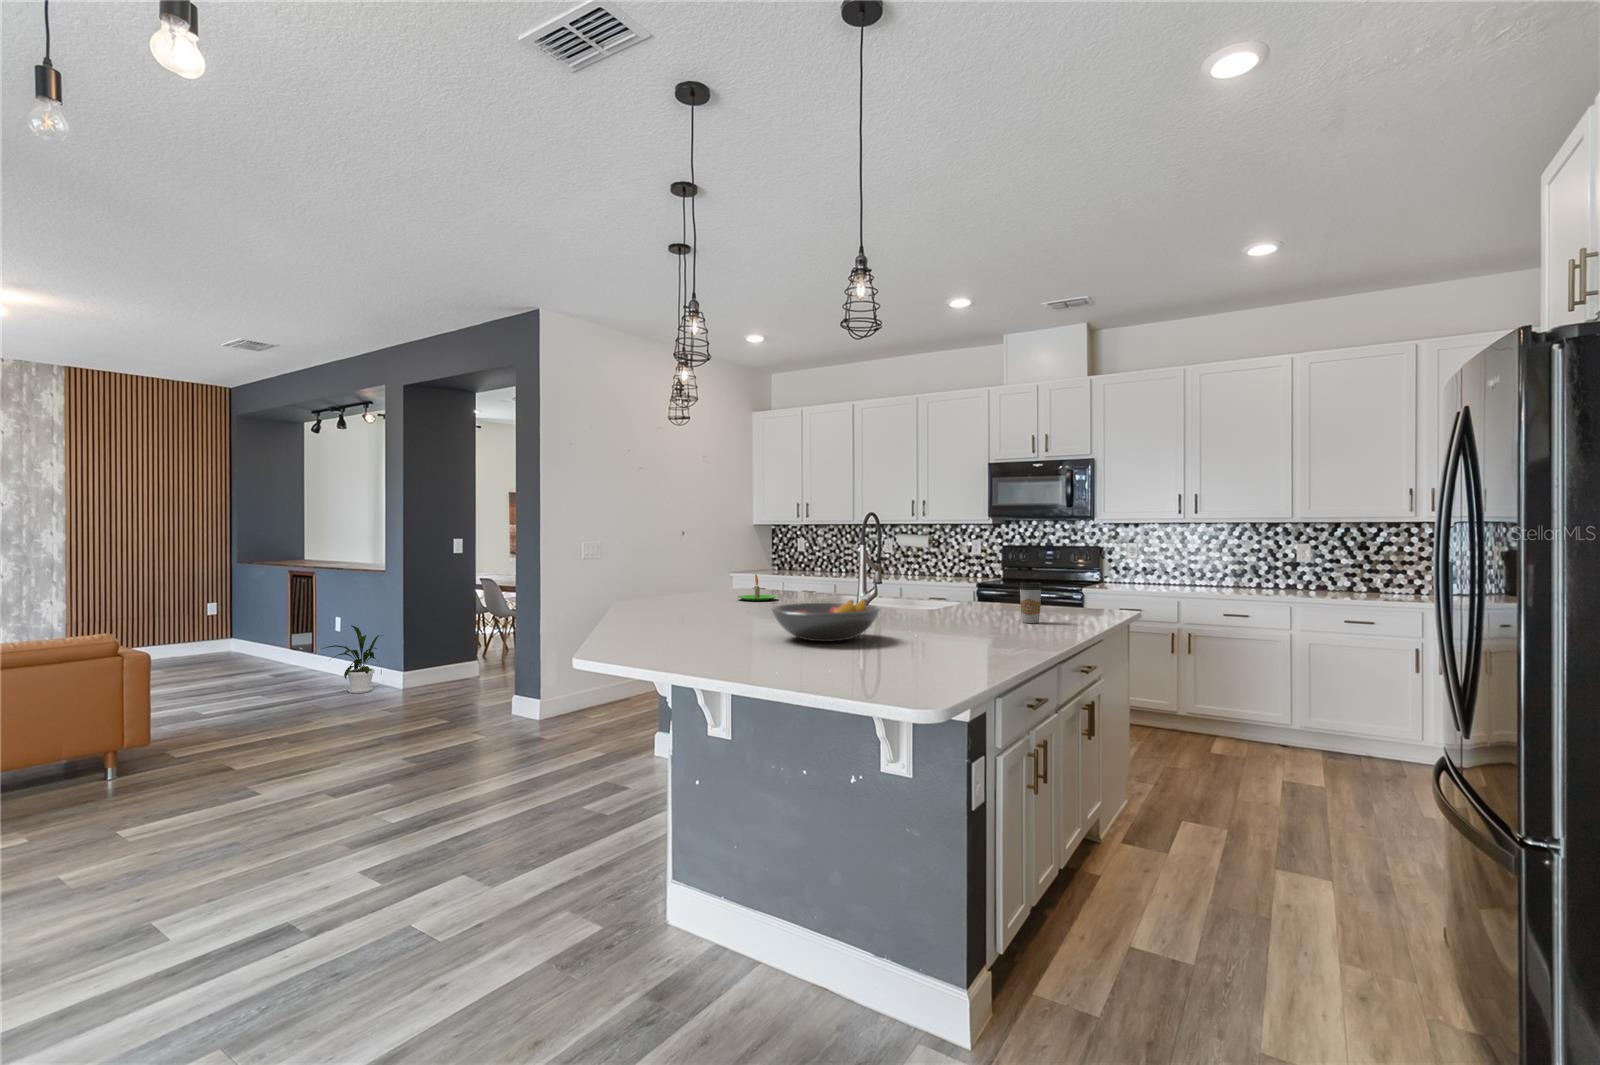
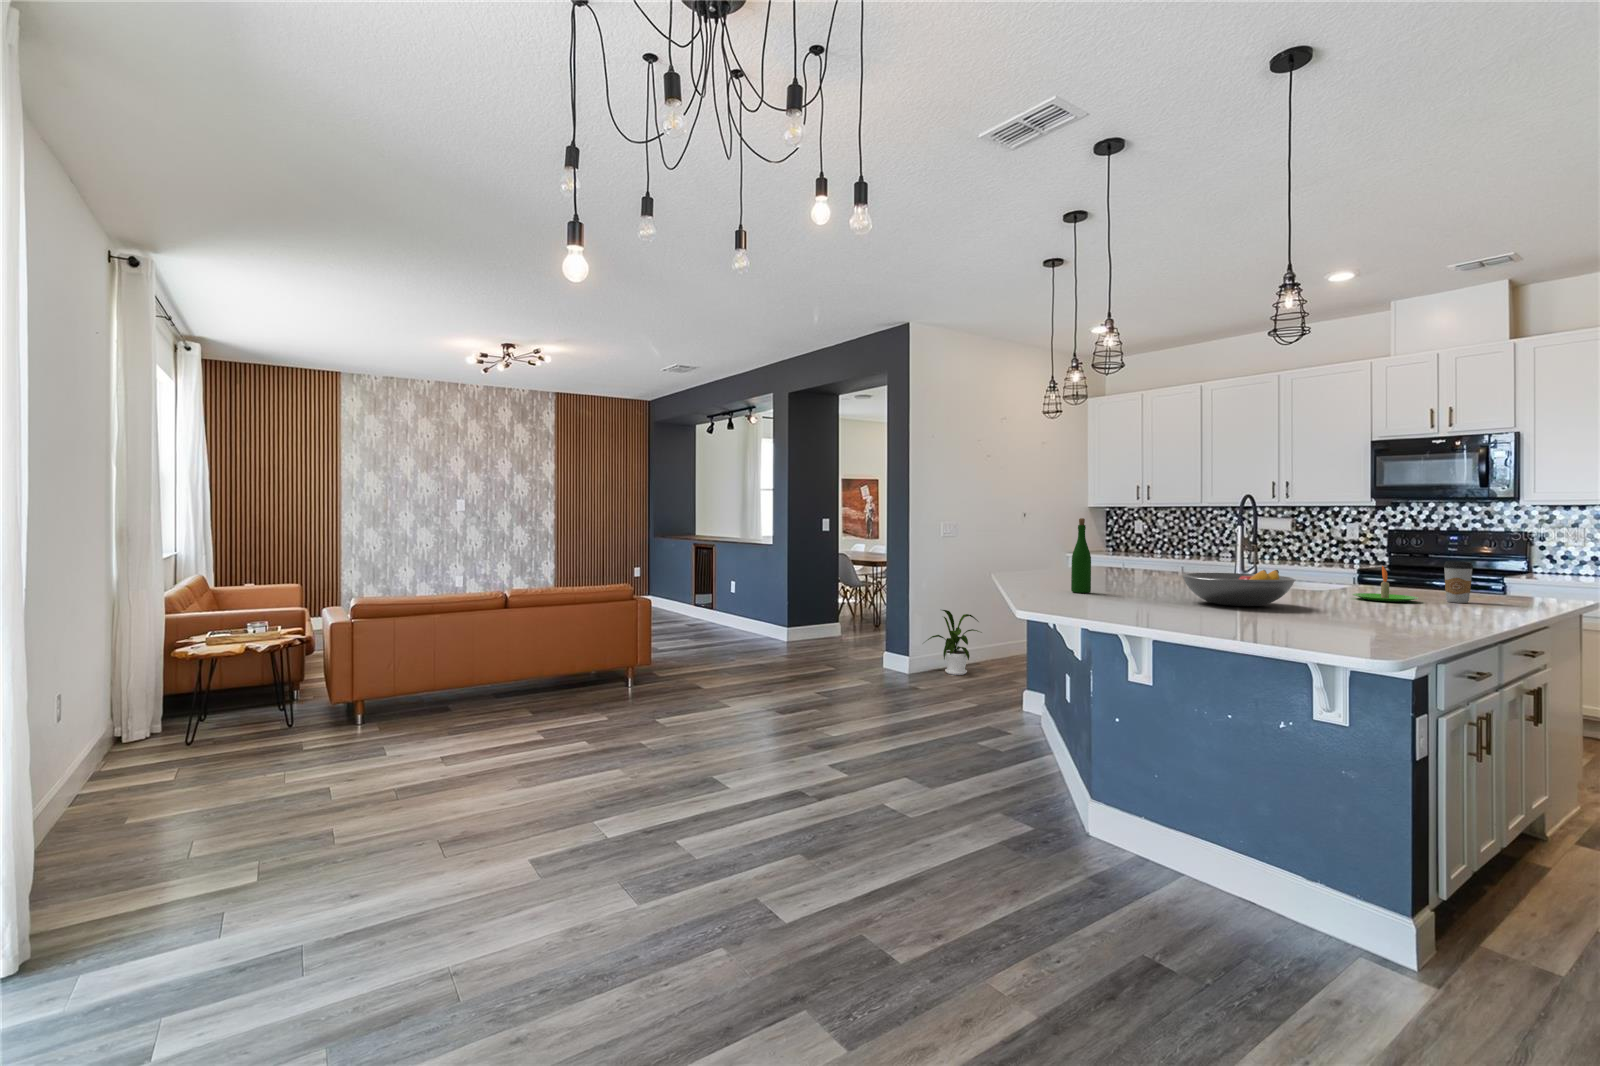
wine bottle: none [664,543,685,631] -> present [1071,518,1091,593]
candle: present [737,574,777,601] -> present [1352,566,1418,602]
house plant: present [323,625,379,693] -> present [928,610,979,675]

